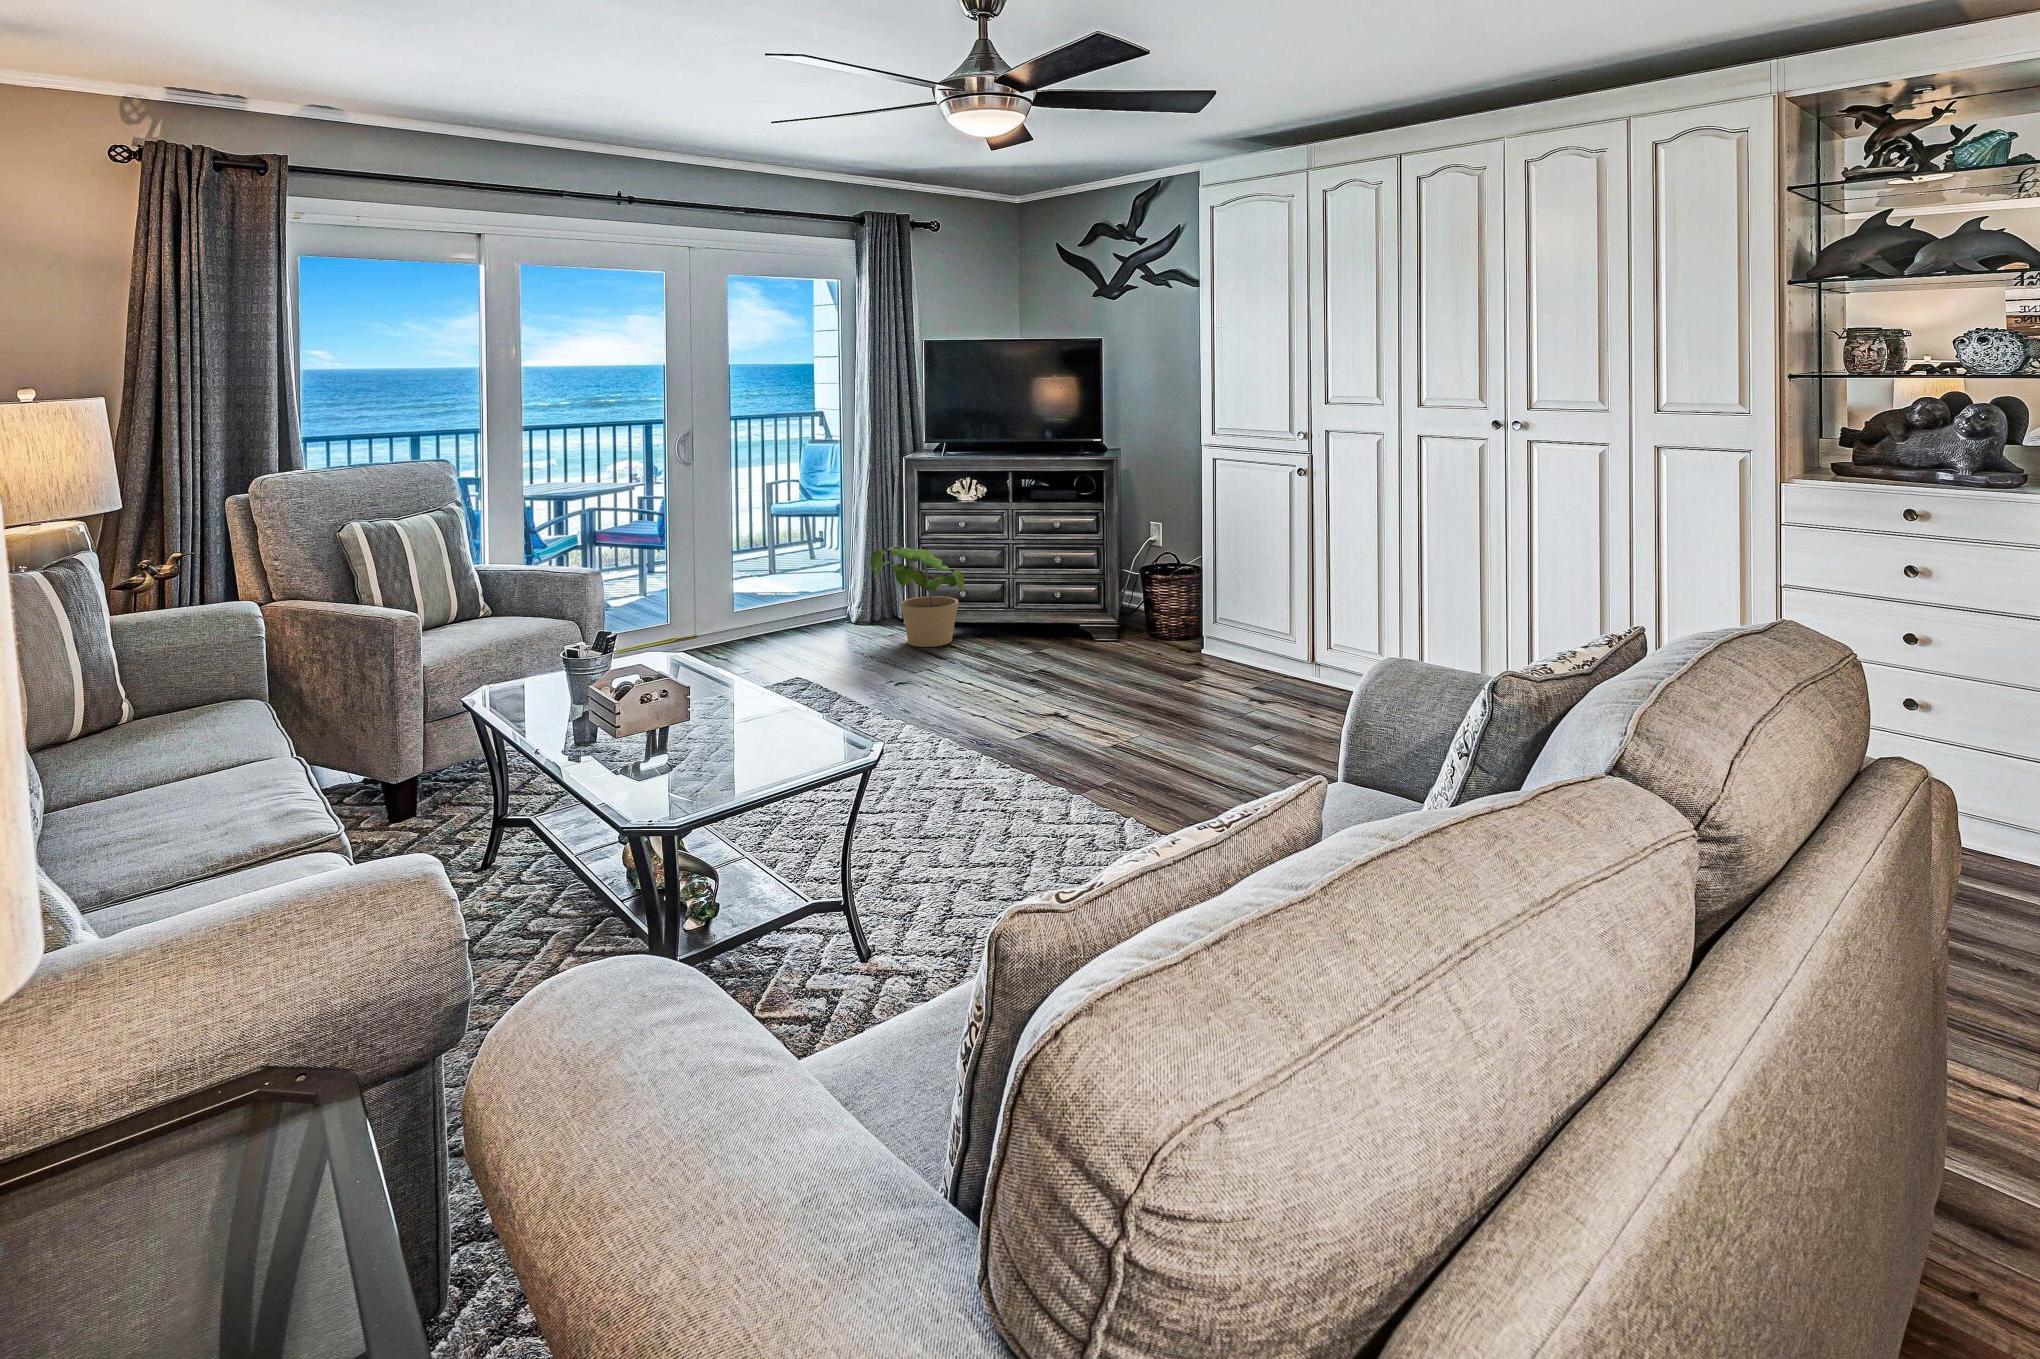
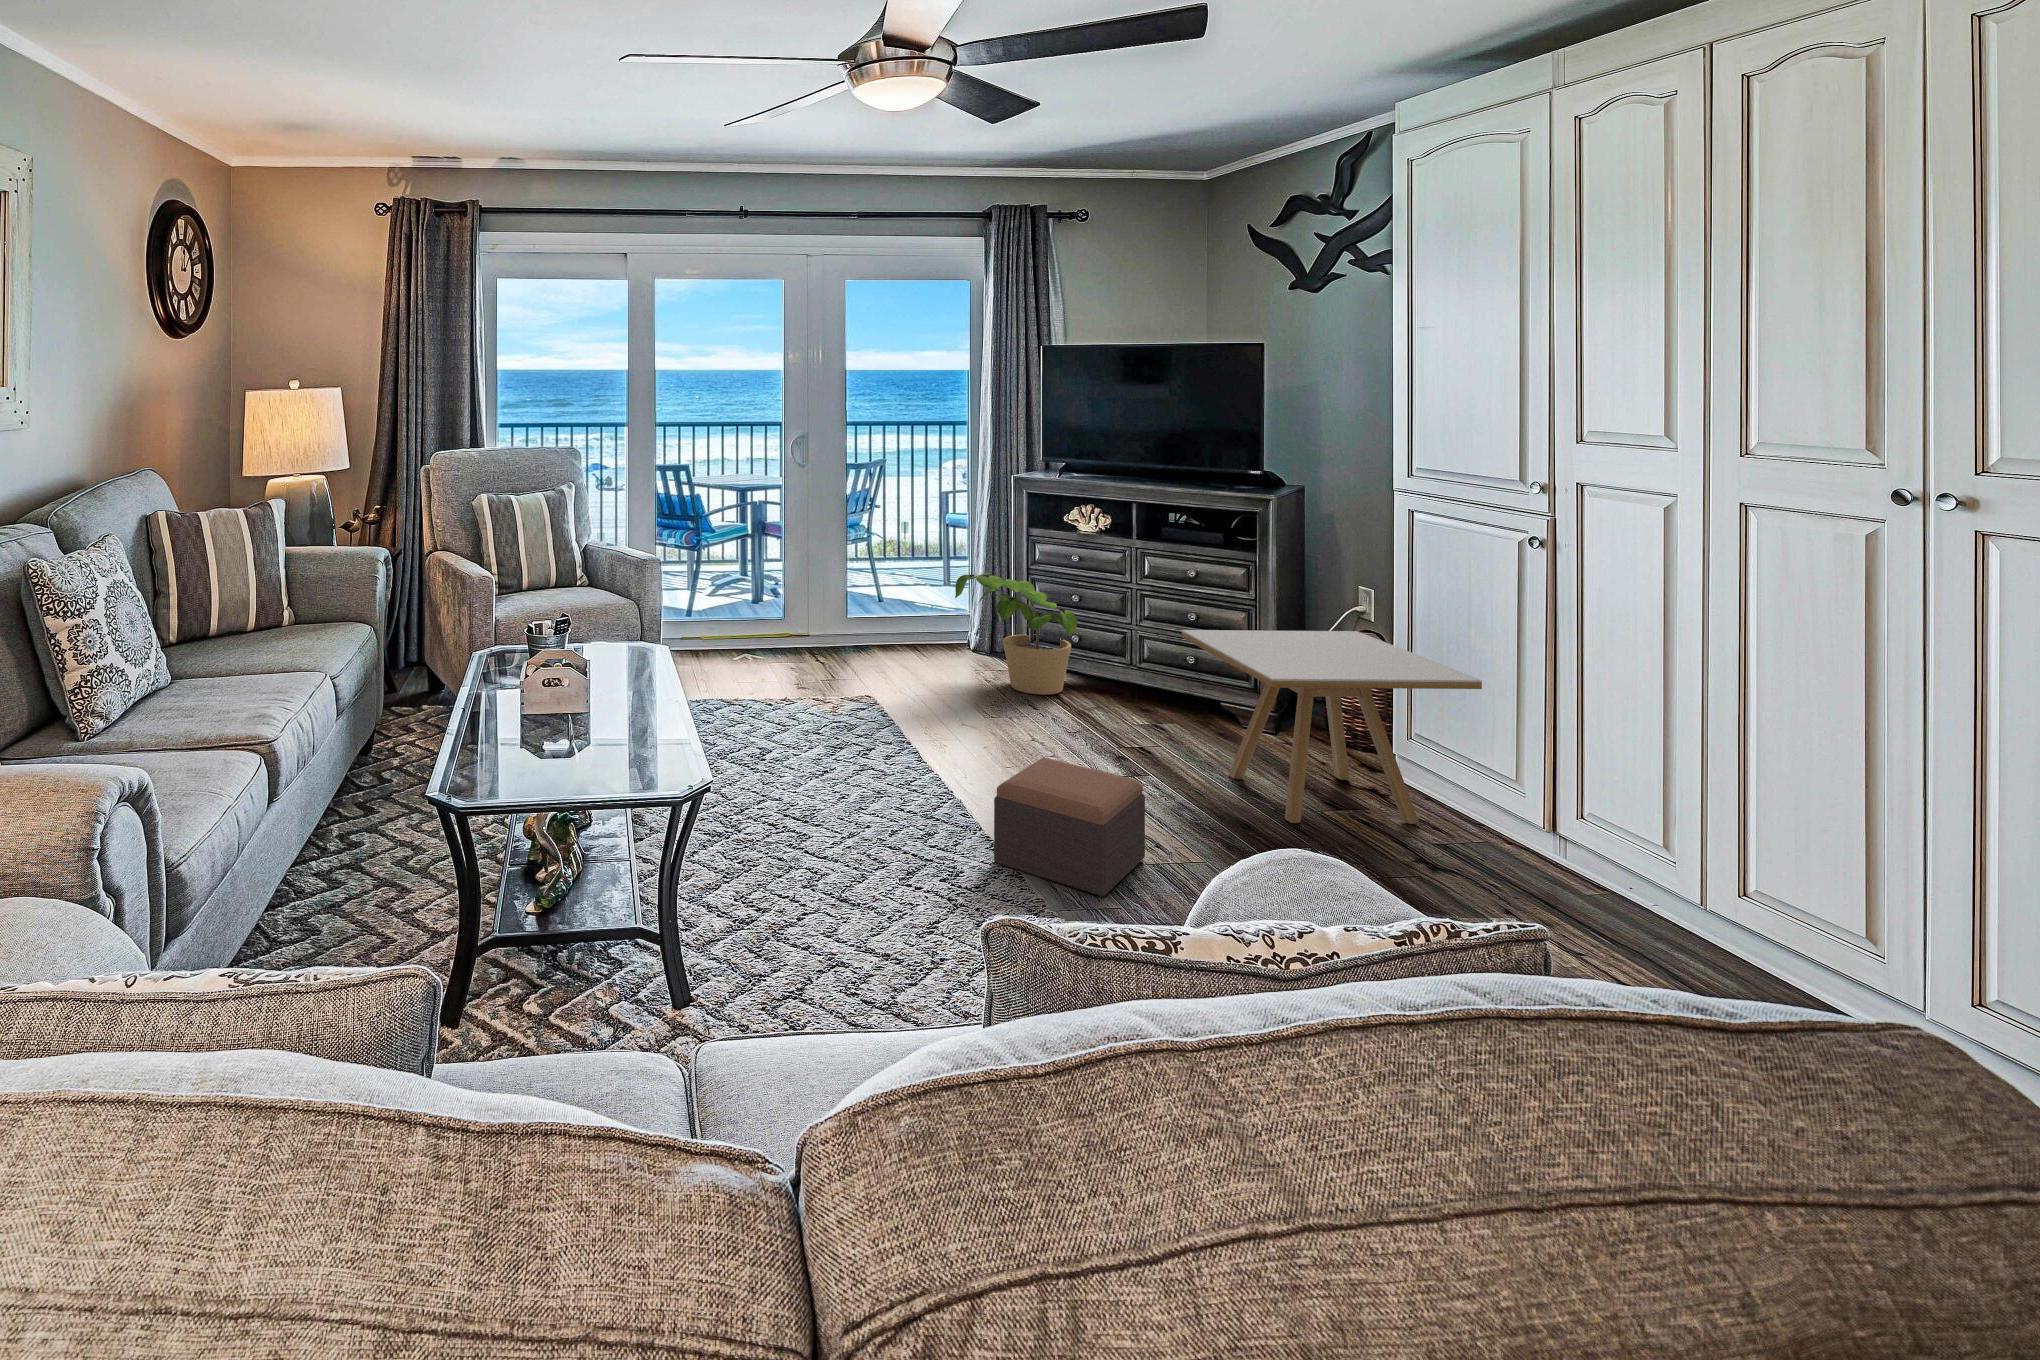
side table: none [1074,552,1272,693] -> present [1182,630,1482,824]
footstool: none [1008,676,1103,762] -> present [994,758,1145,897]

